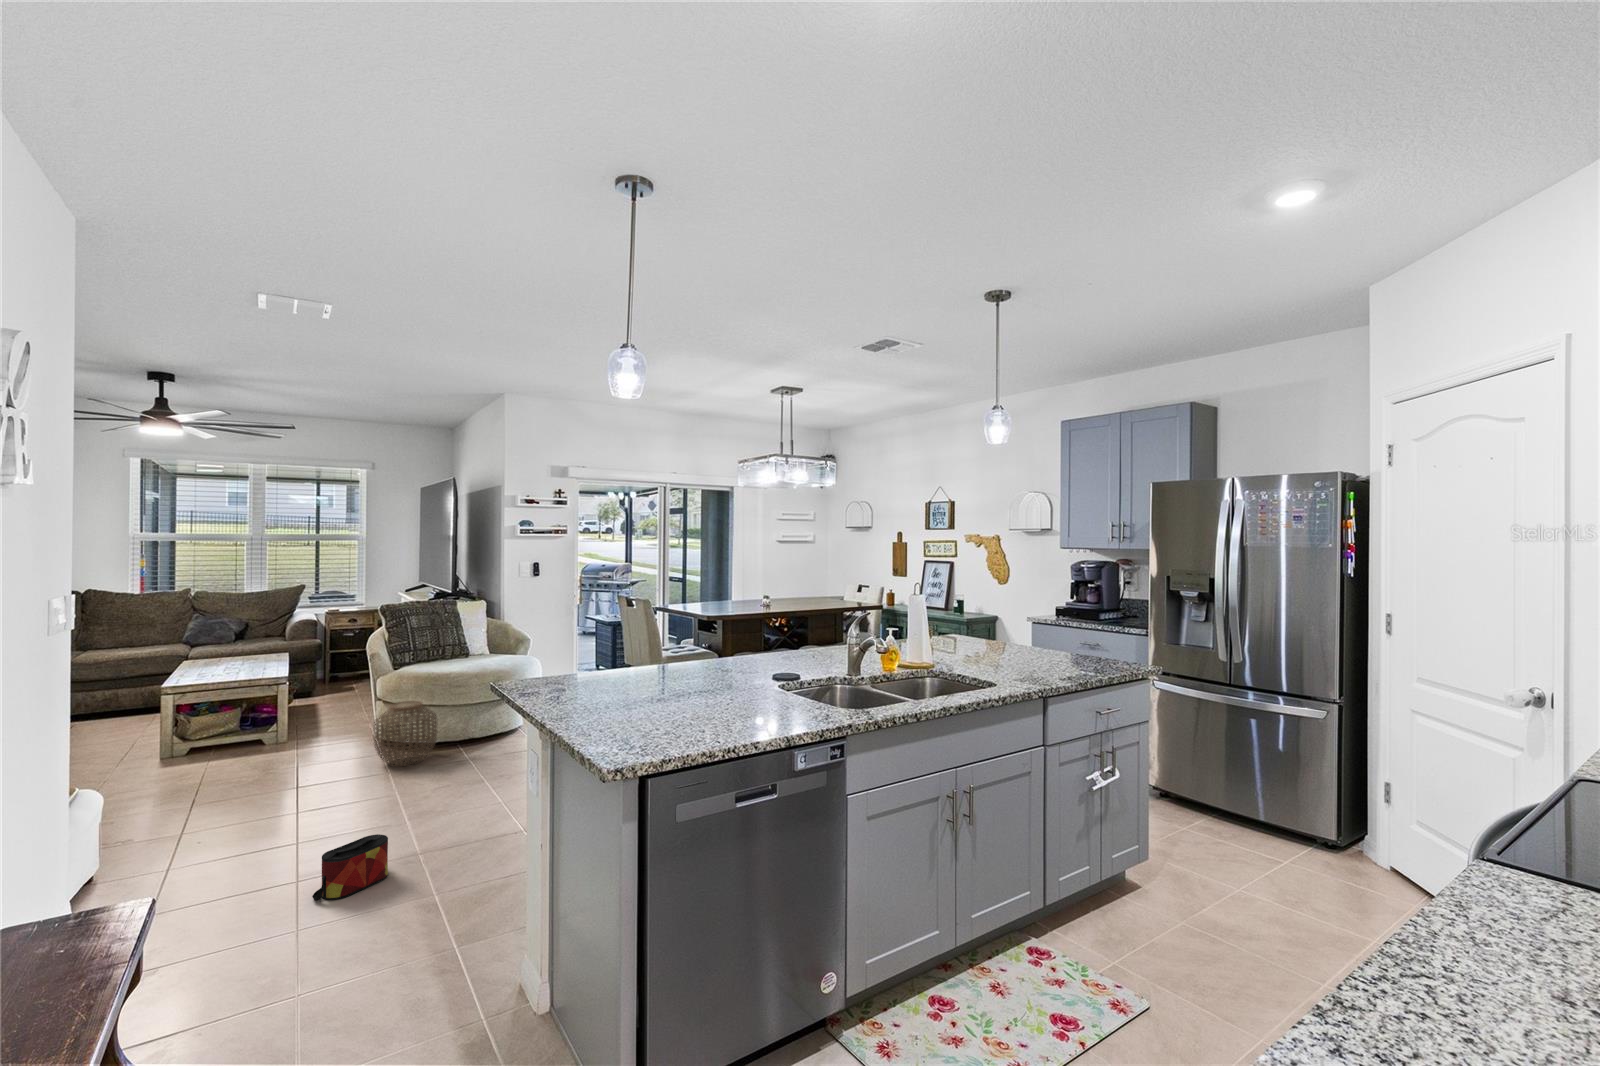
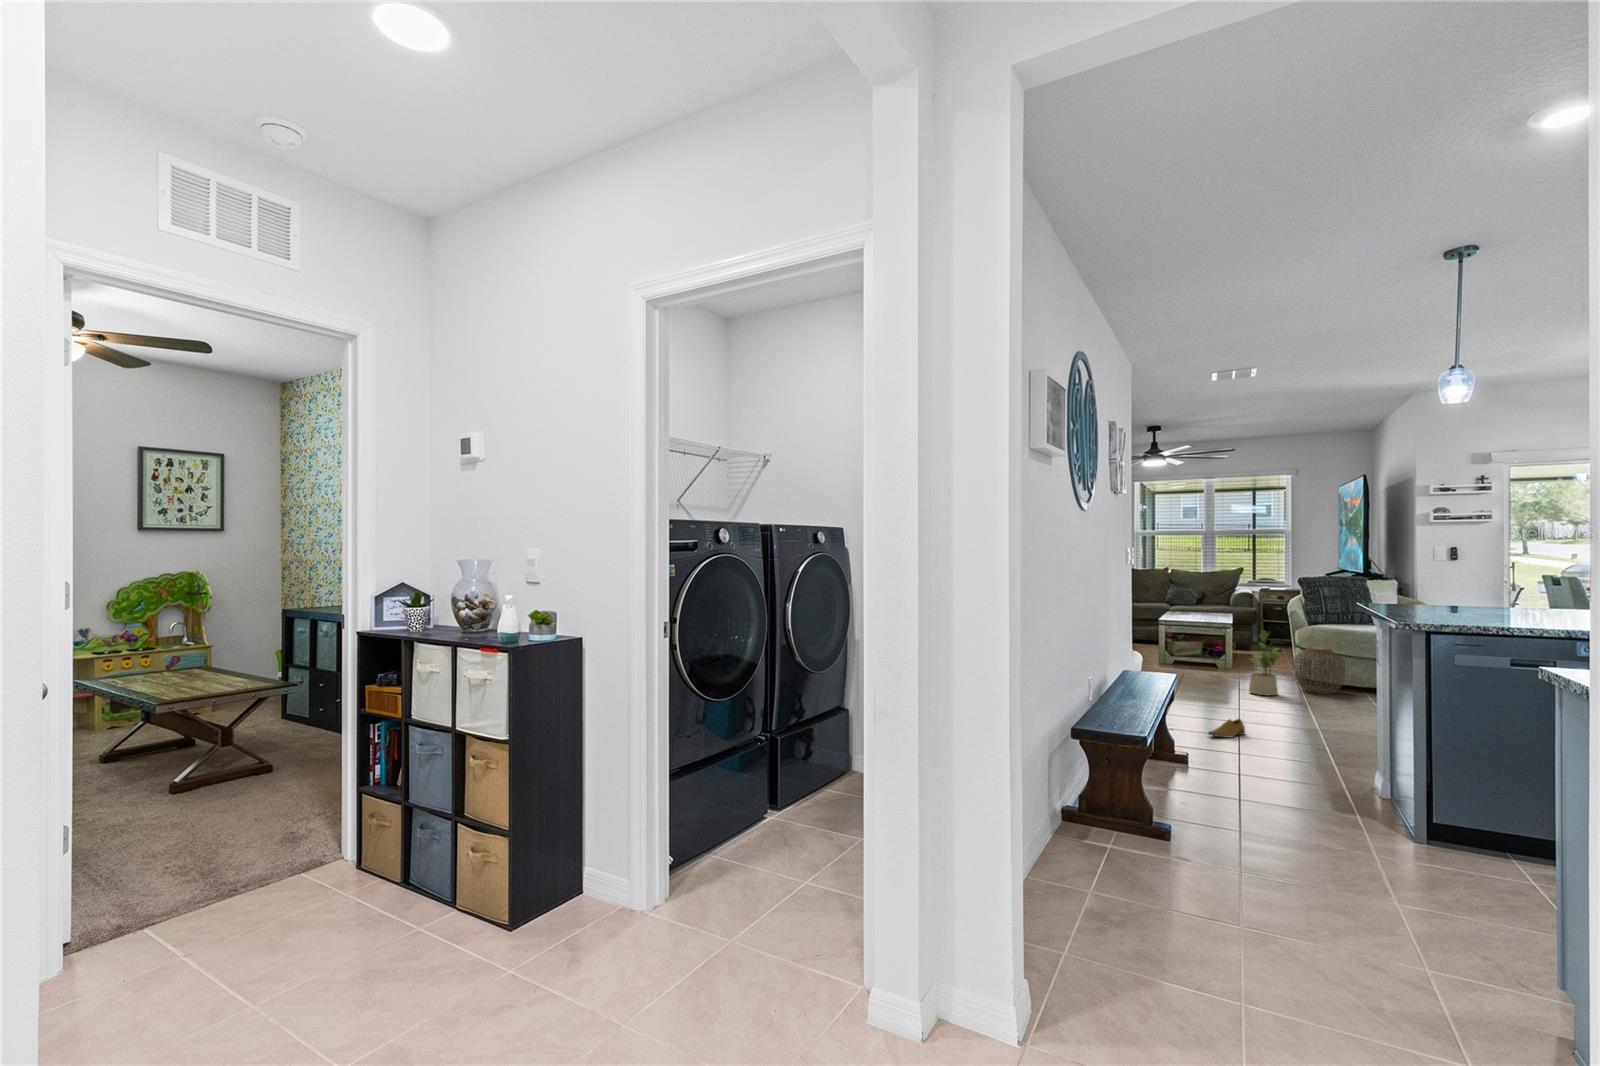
potted plant: none [309,697,357,795] -> present [1249,630,1280,695]
bag: present [312,834,388,900] -> none [1251,703,1299,732]
shoe: none [226,902,301,966] -> present [1208,719,1245,738]

